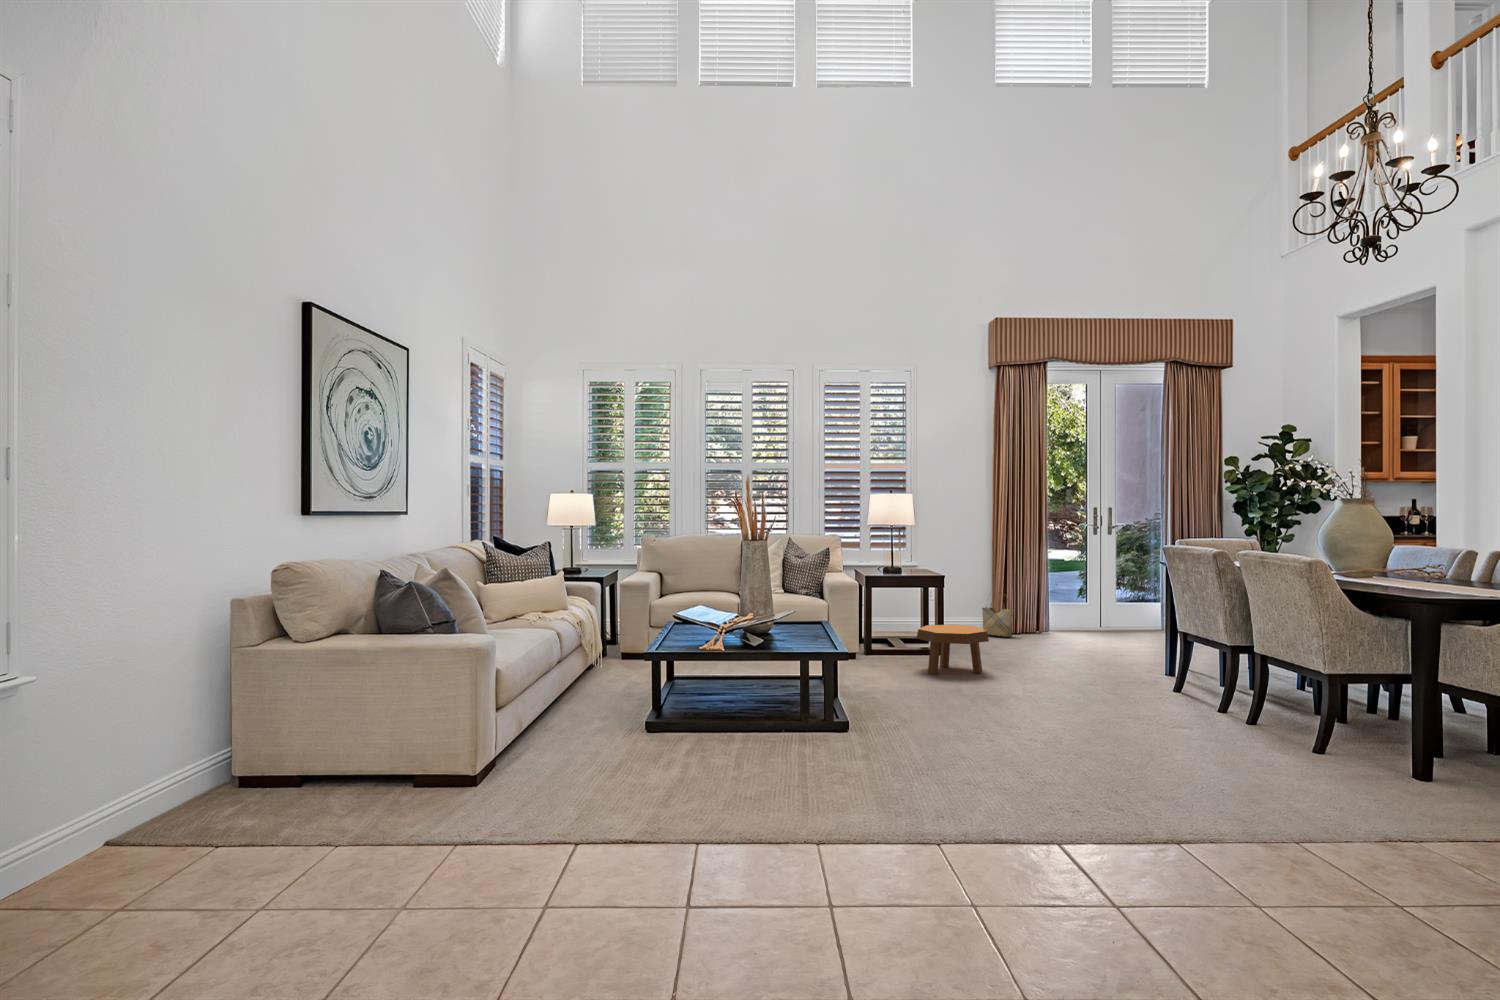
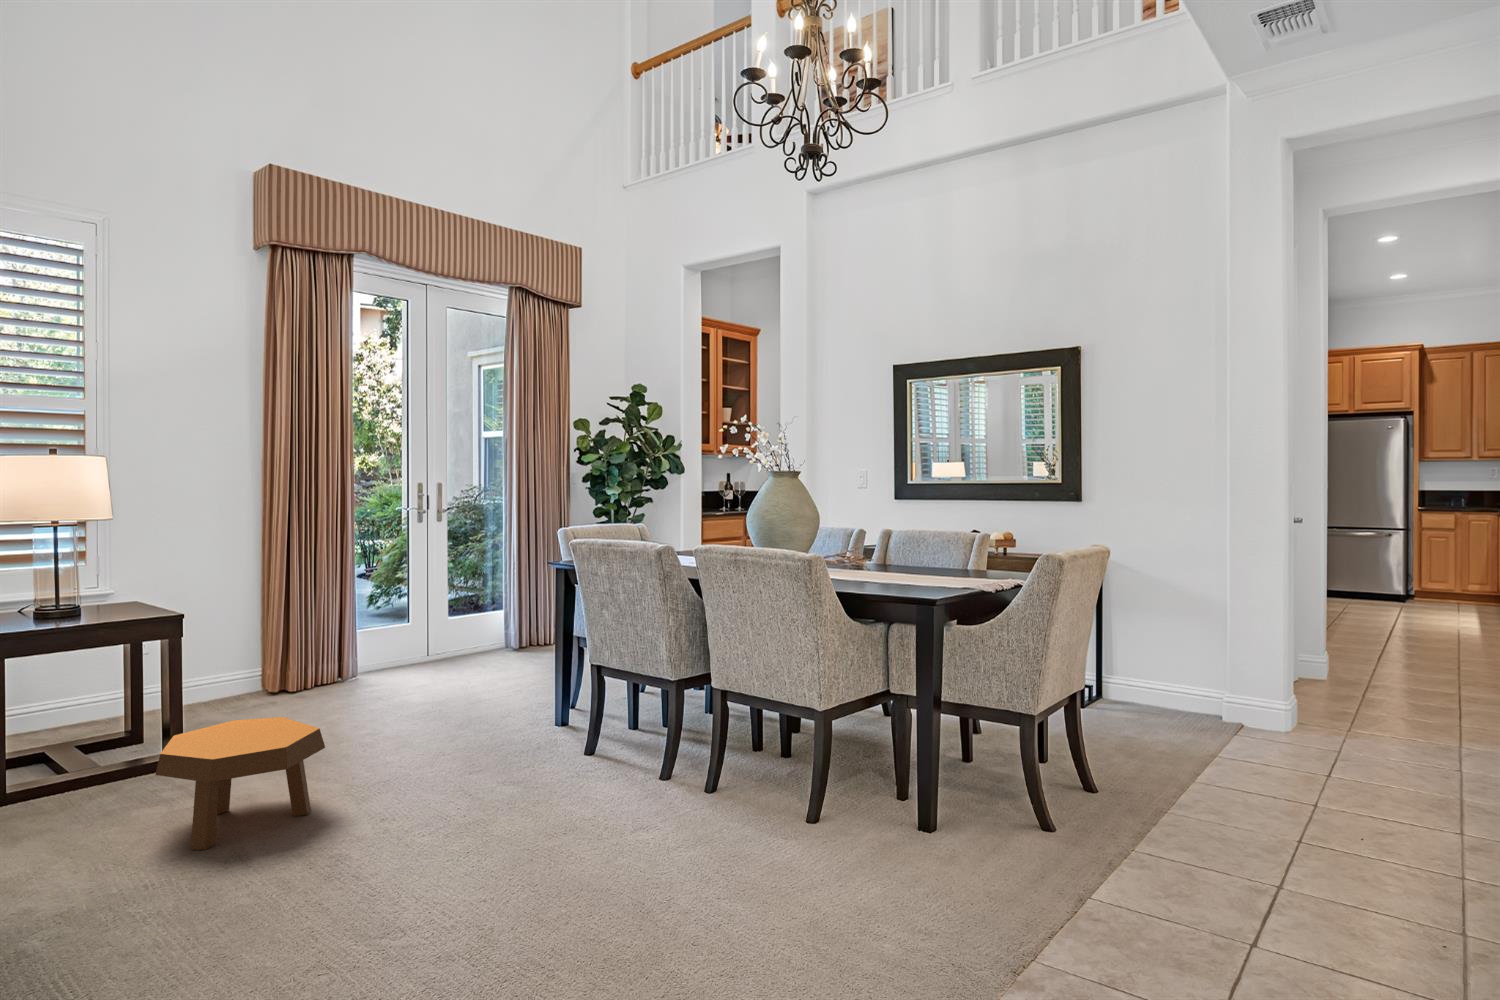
woven basket: present [982,593,1014,637] -> none [249,624,309,698]

